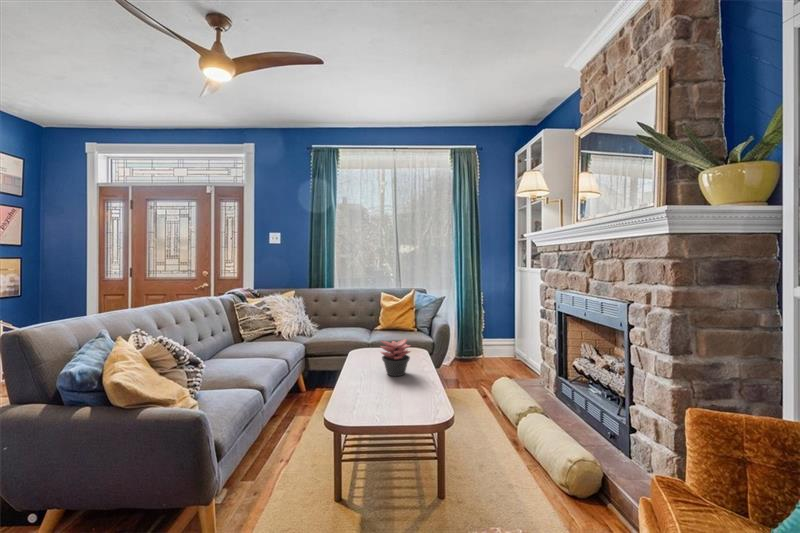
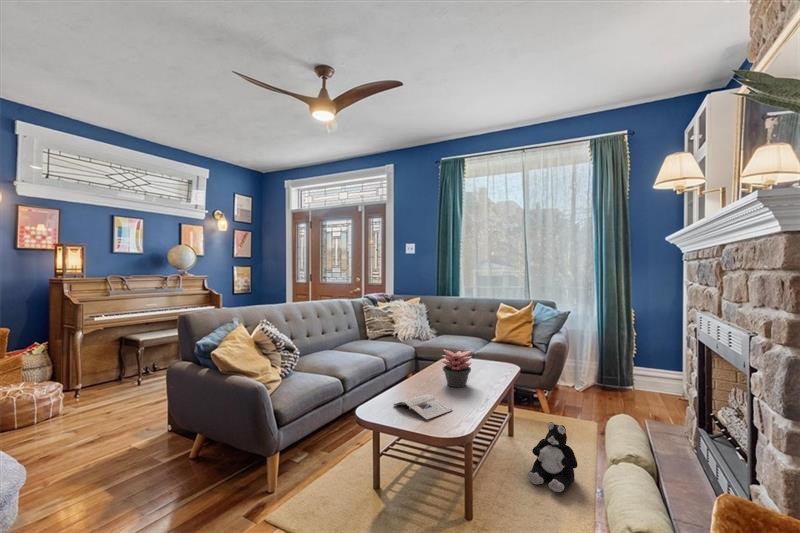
magazine: none [360,387,419,412] -> present [394,395,452,420]
plush toy: none [461,393,500,451] -> present [528,422,578,492]

